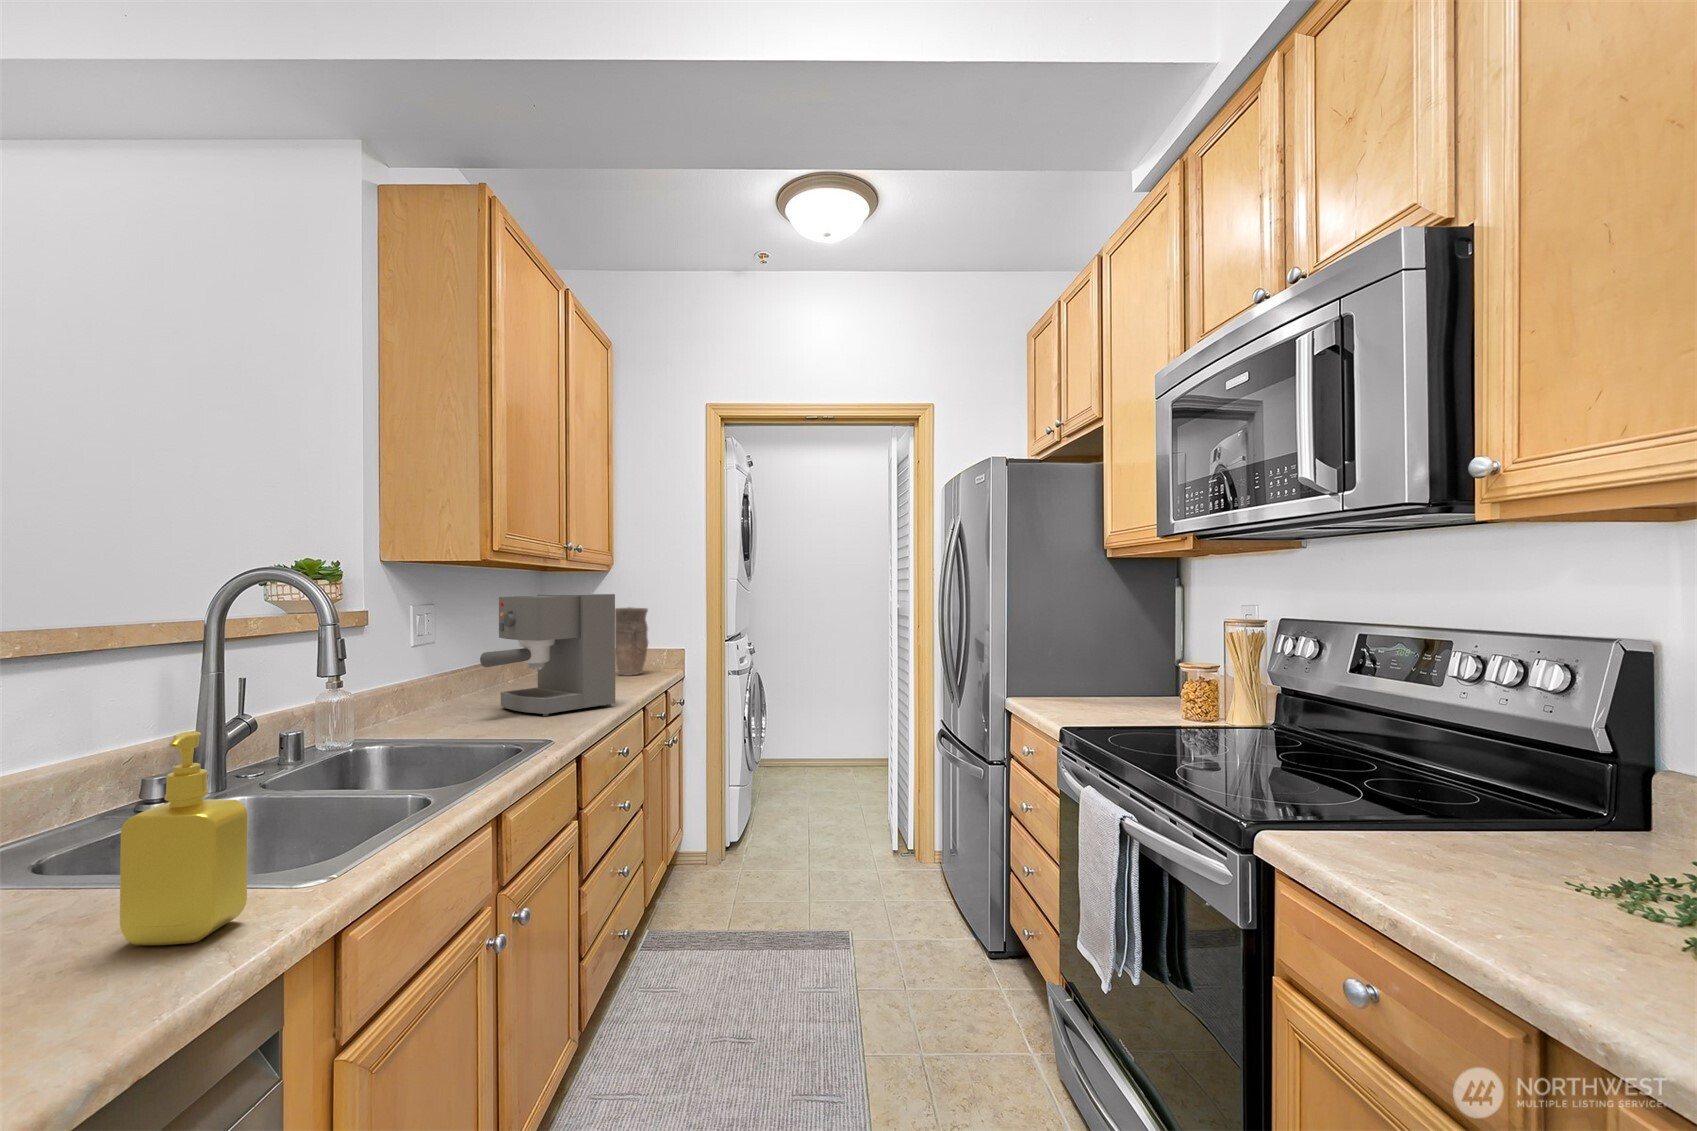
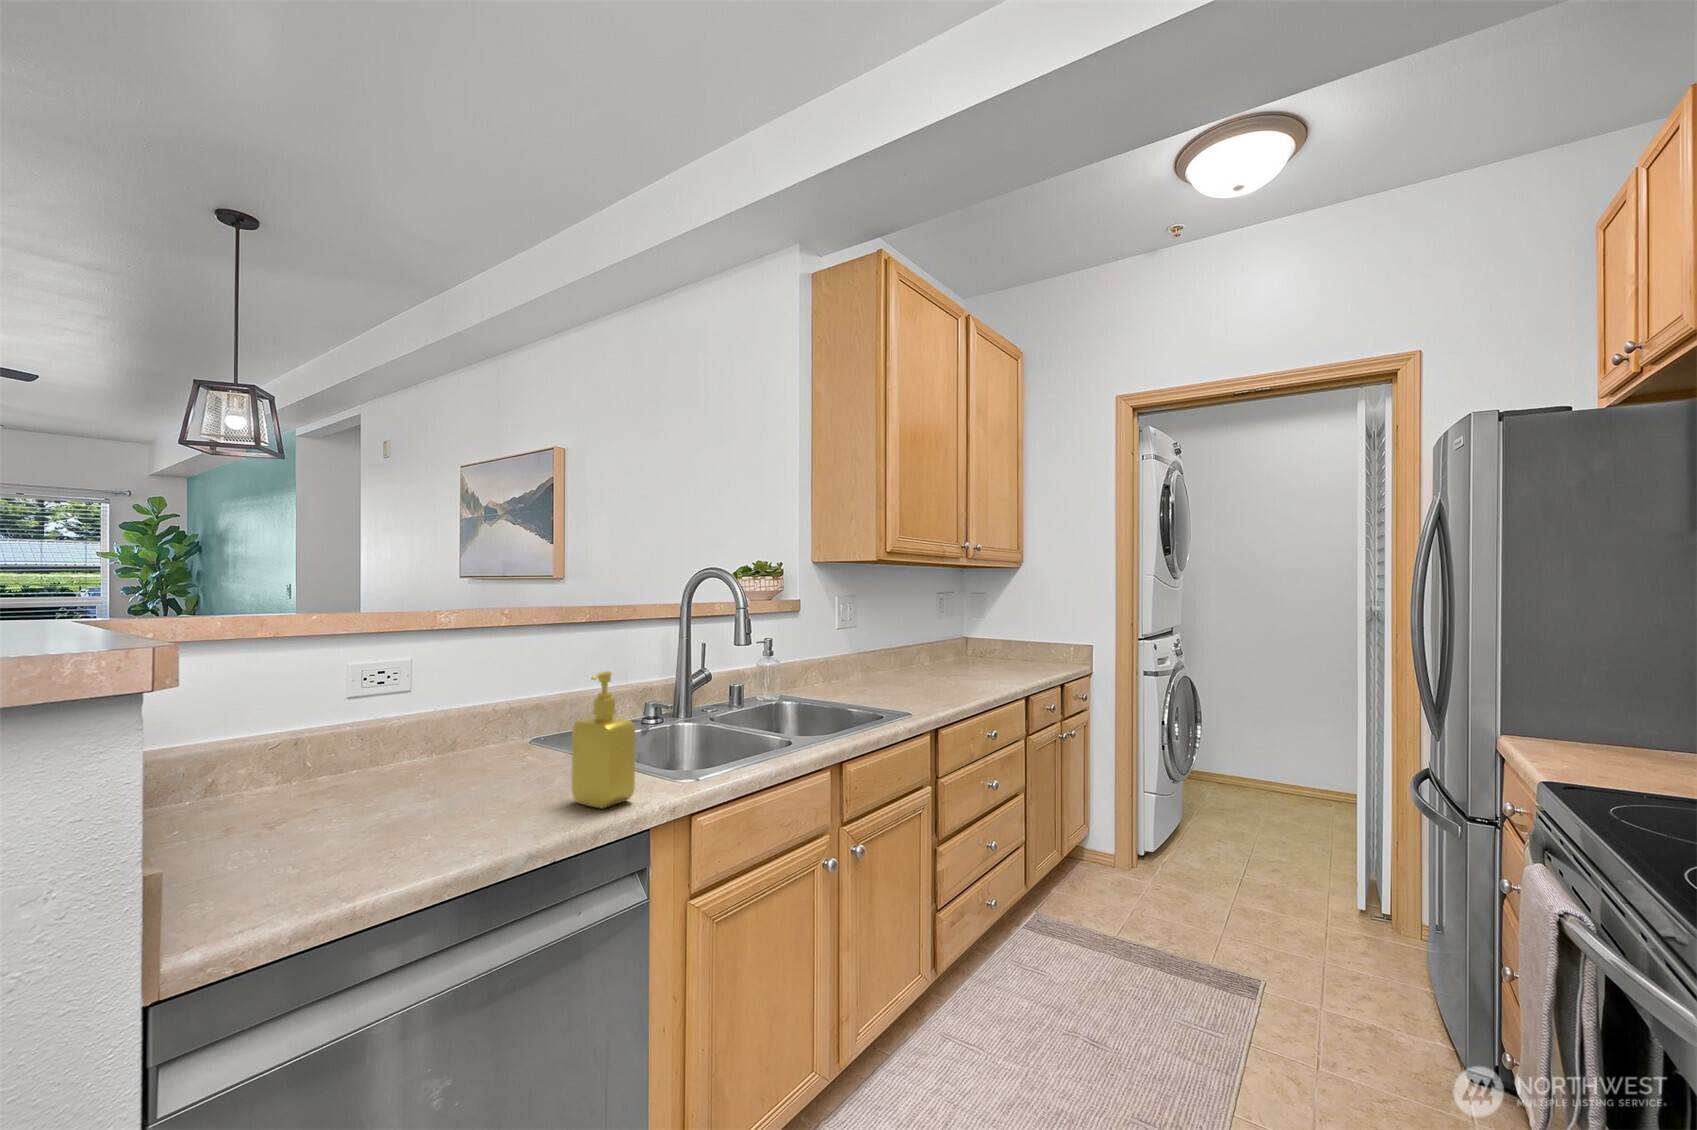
coffee maker: present [480,594,615,716] -> none [880,588,995,694]
vase: present [615,608,648,675] -> none [1019,602,1054,667]

